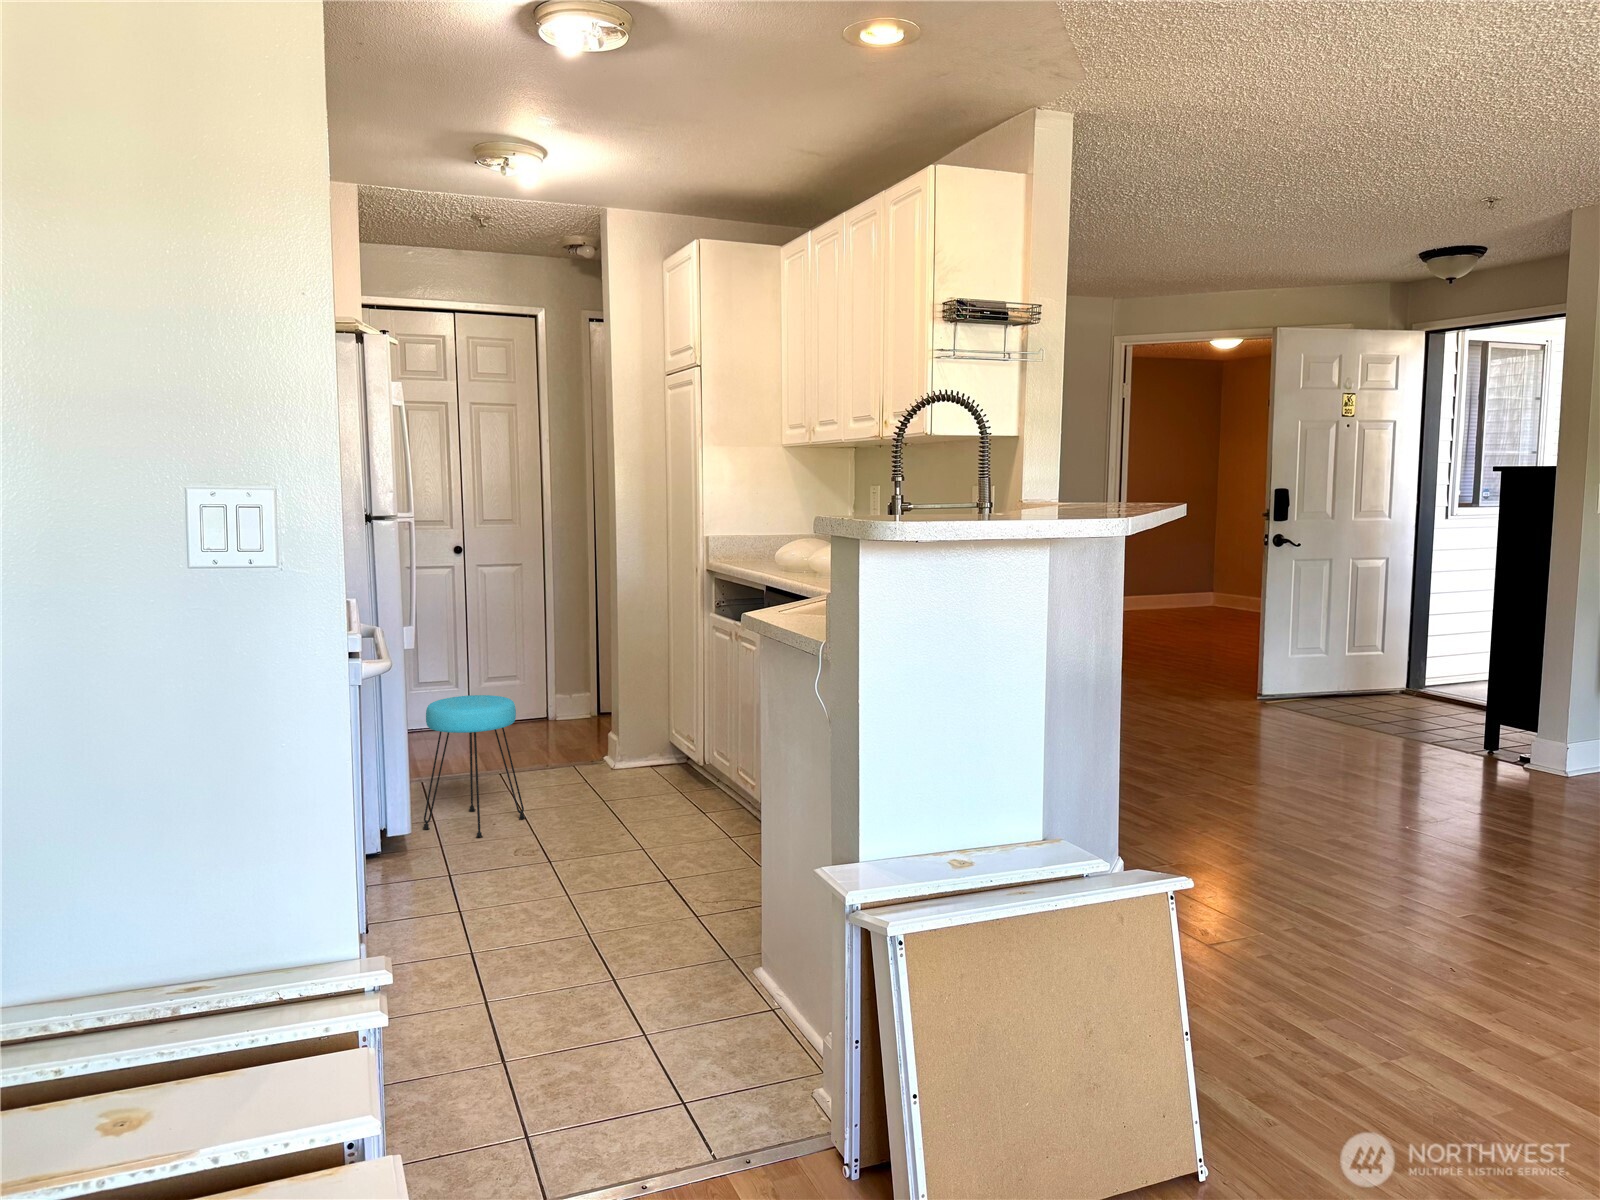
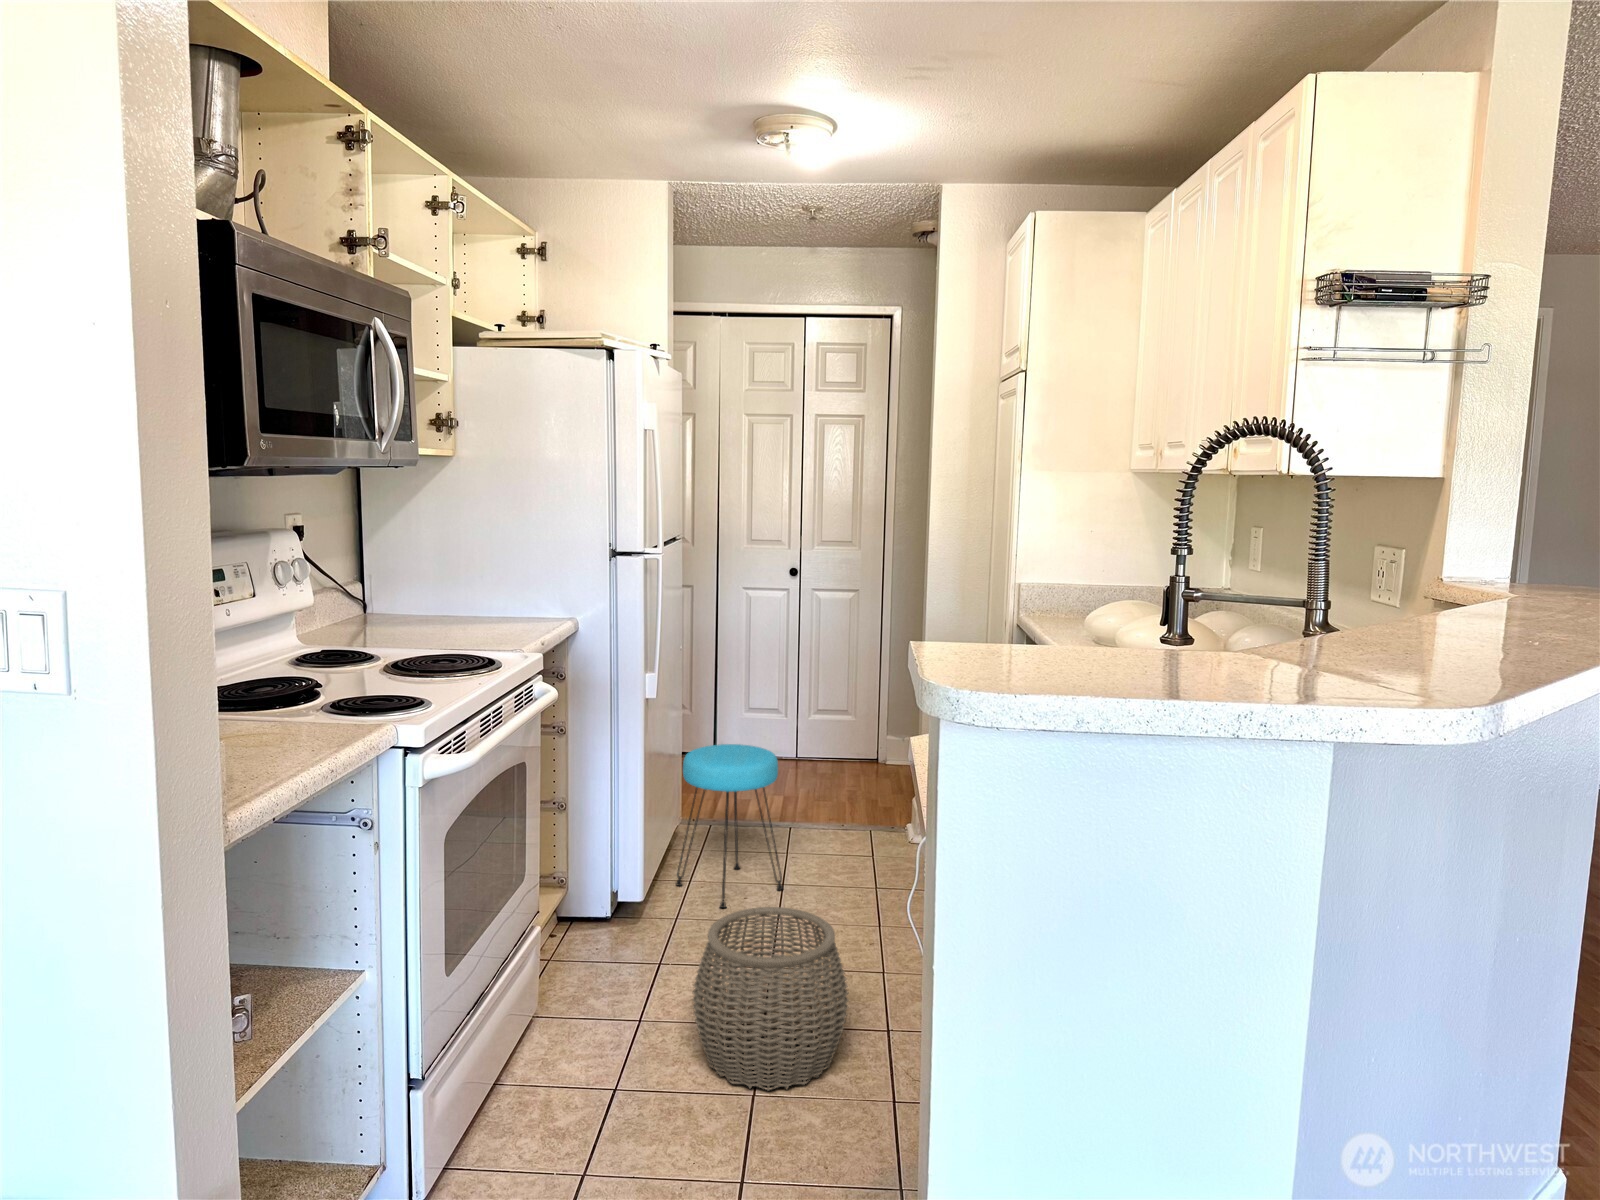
woven basket: none [521,795,652,933] -> present [693,907,848,1090]

